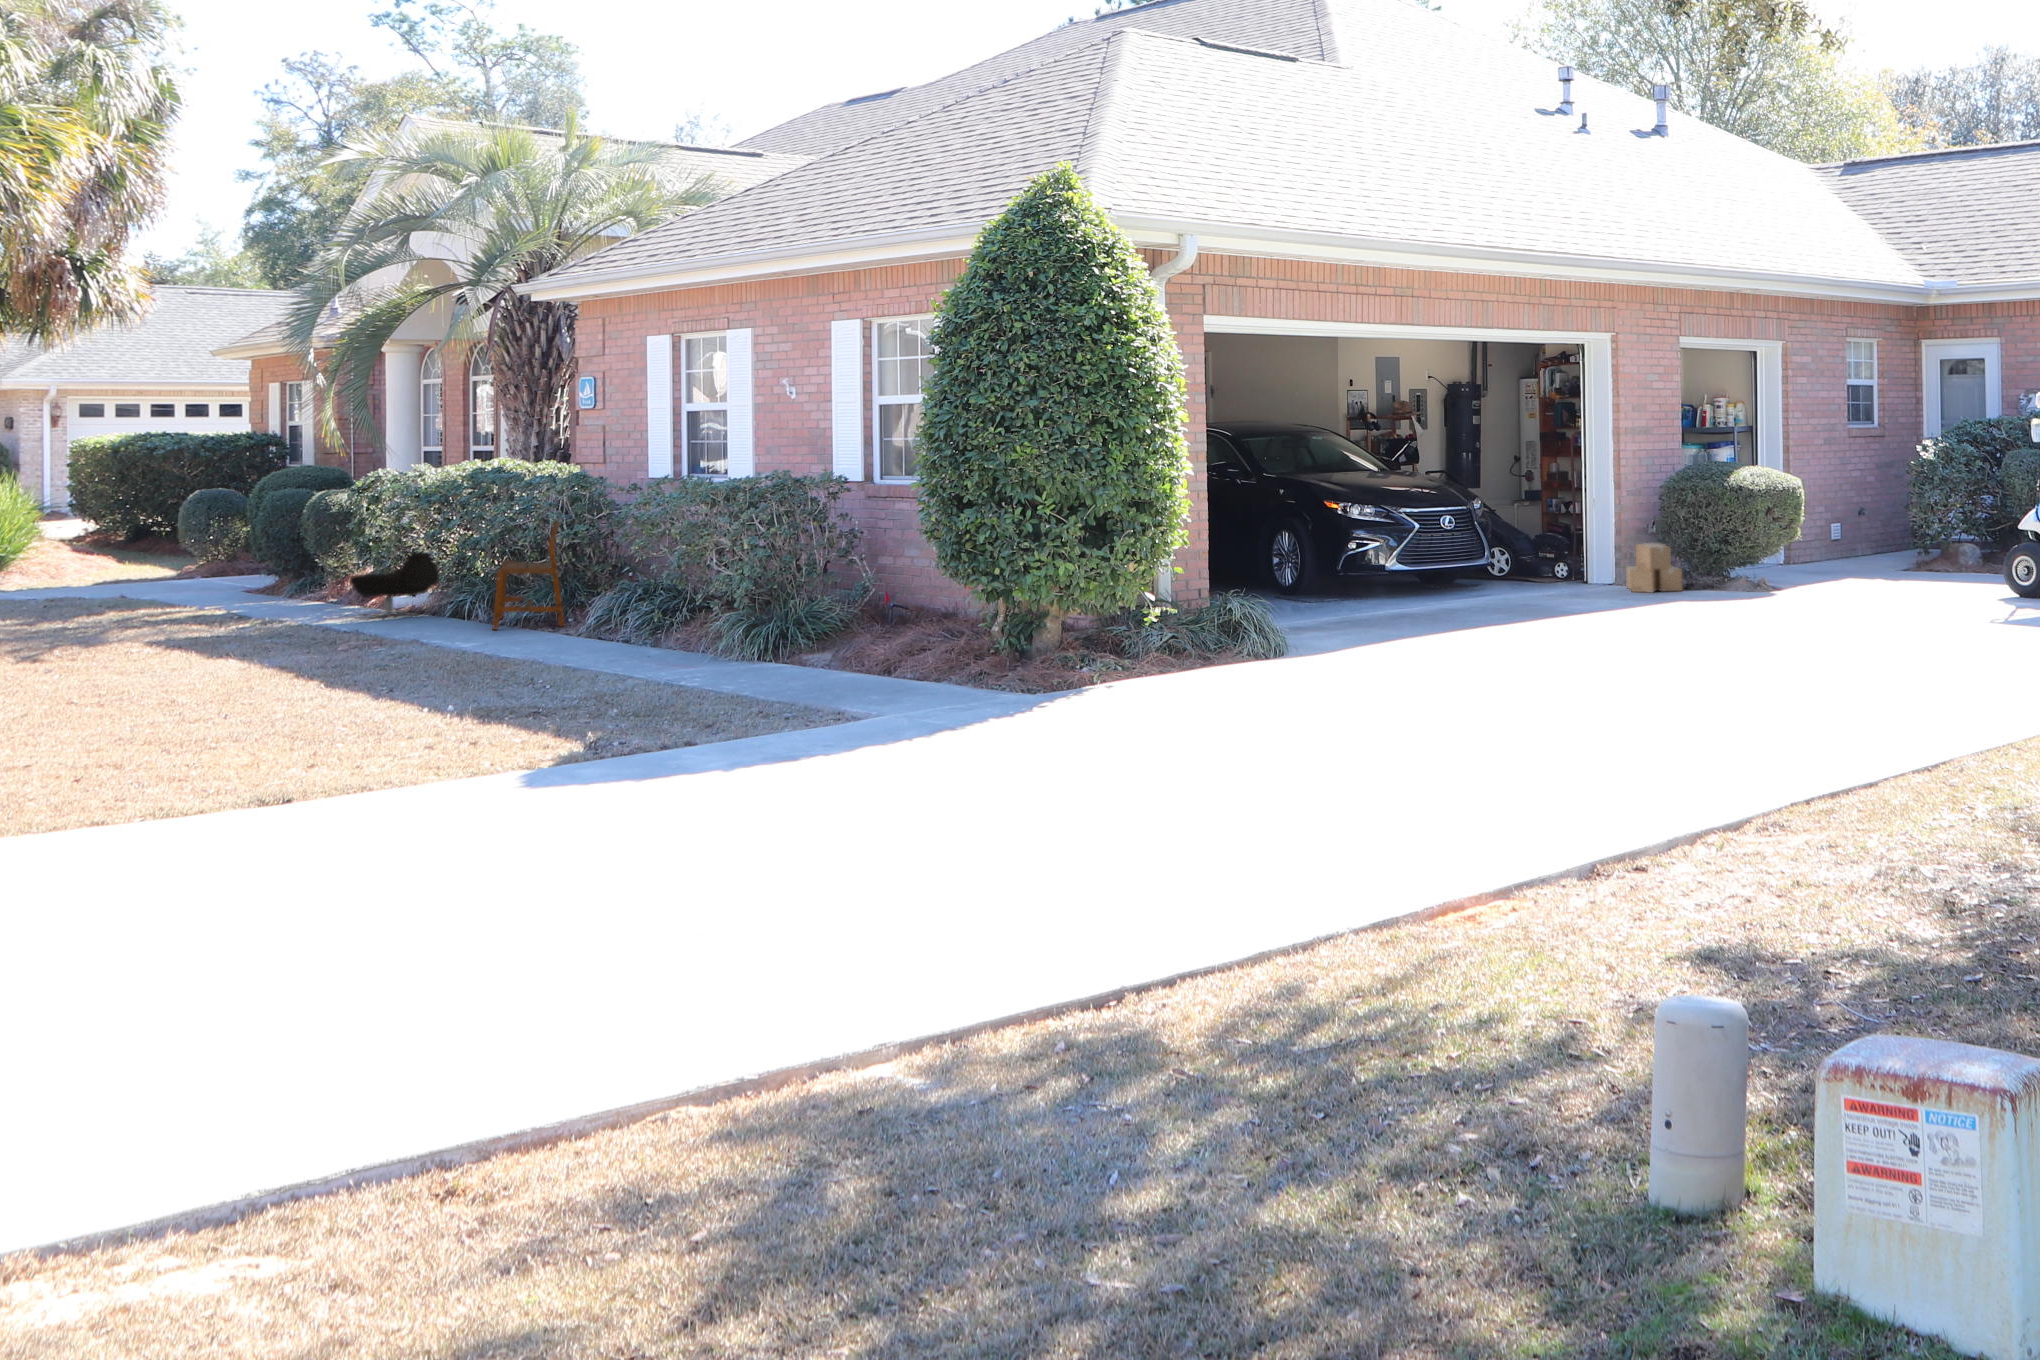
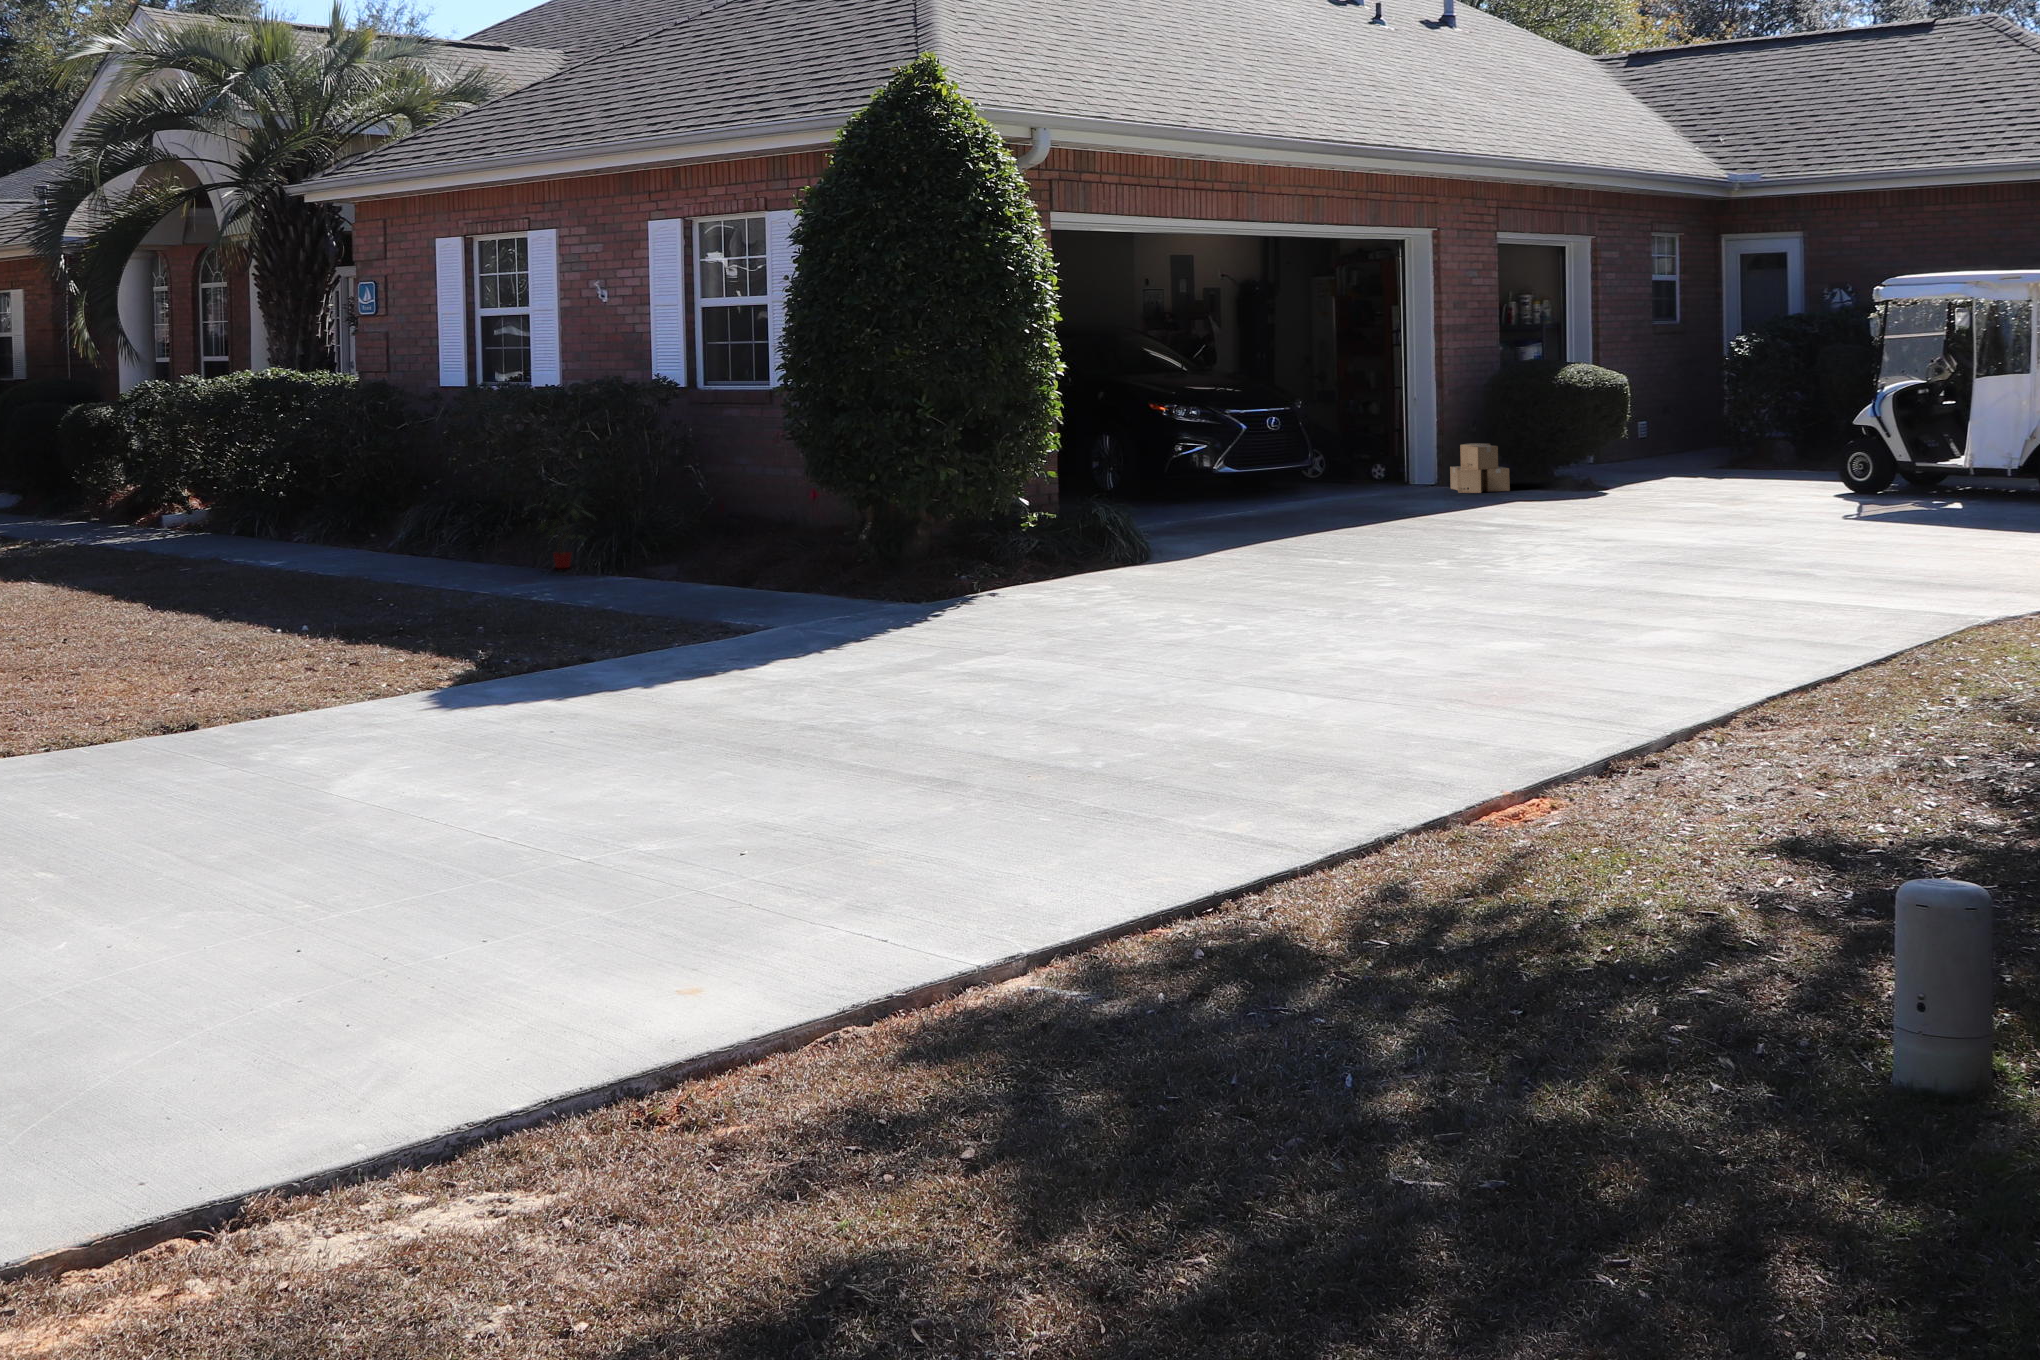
bench: present [493,521,564,630] -> none [286,431,364,551]
lounge chair: present [350,551,439,613] -> none [122,466,222,540]
potted plant: none [696,589,765,652] -> present [534,503,594,568]

